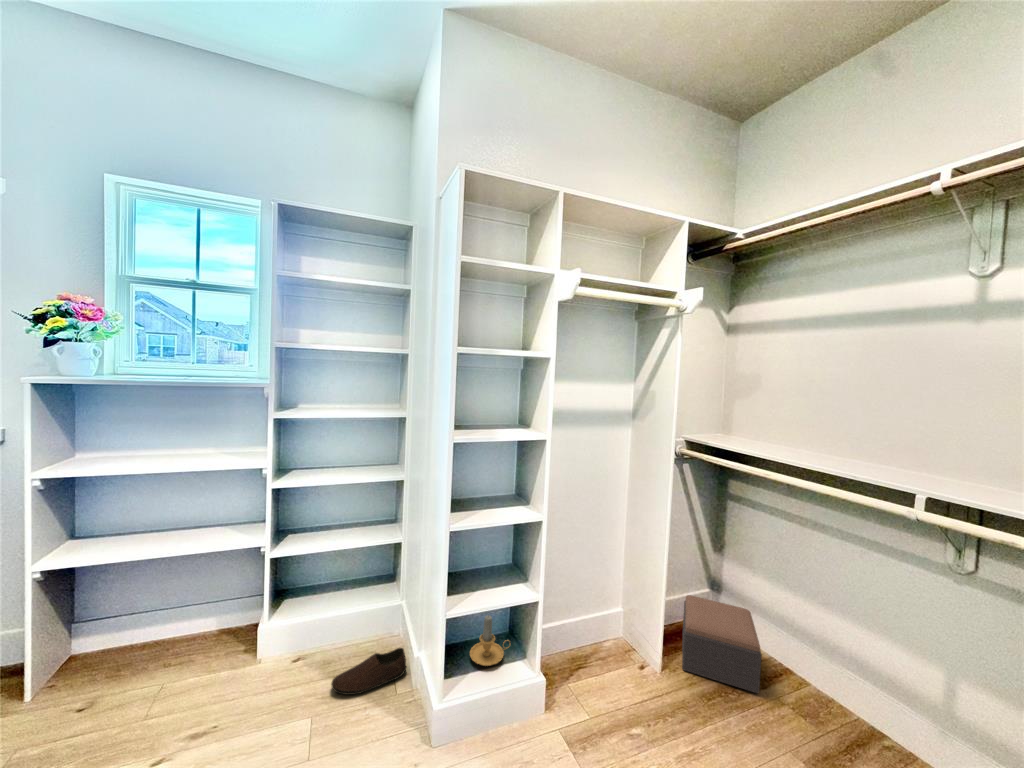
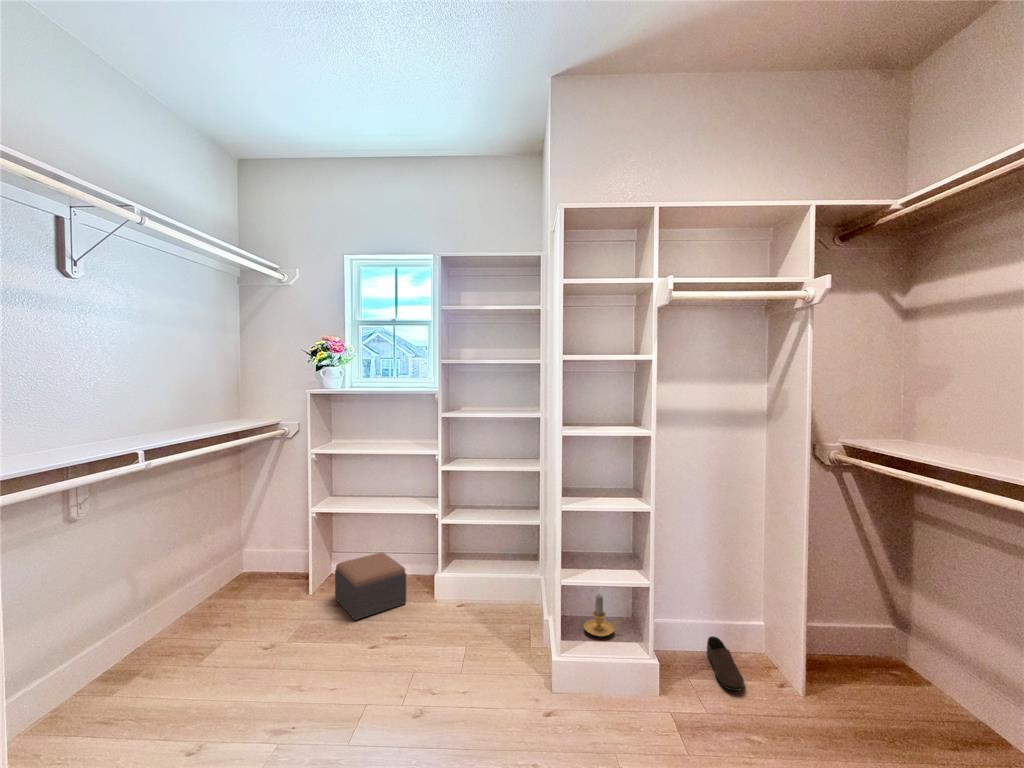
footstool: present [682,595,762,693] -> present [335,553,406,620]
shoe: present [332,648,406,695] -> present [707,636,744,691]

